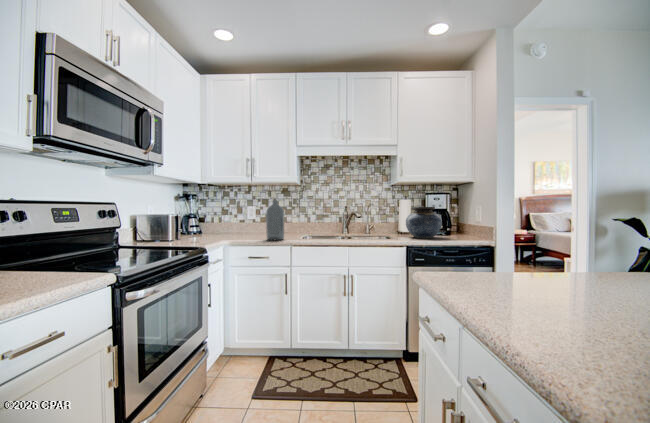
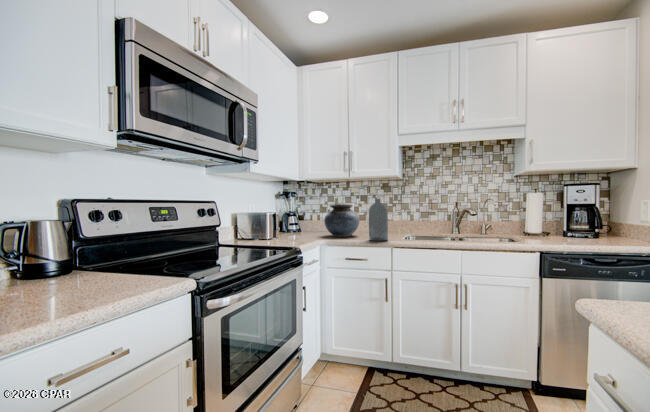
vase: present [406,207,442,238] -> present [324,205,359,237]

